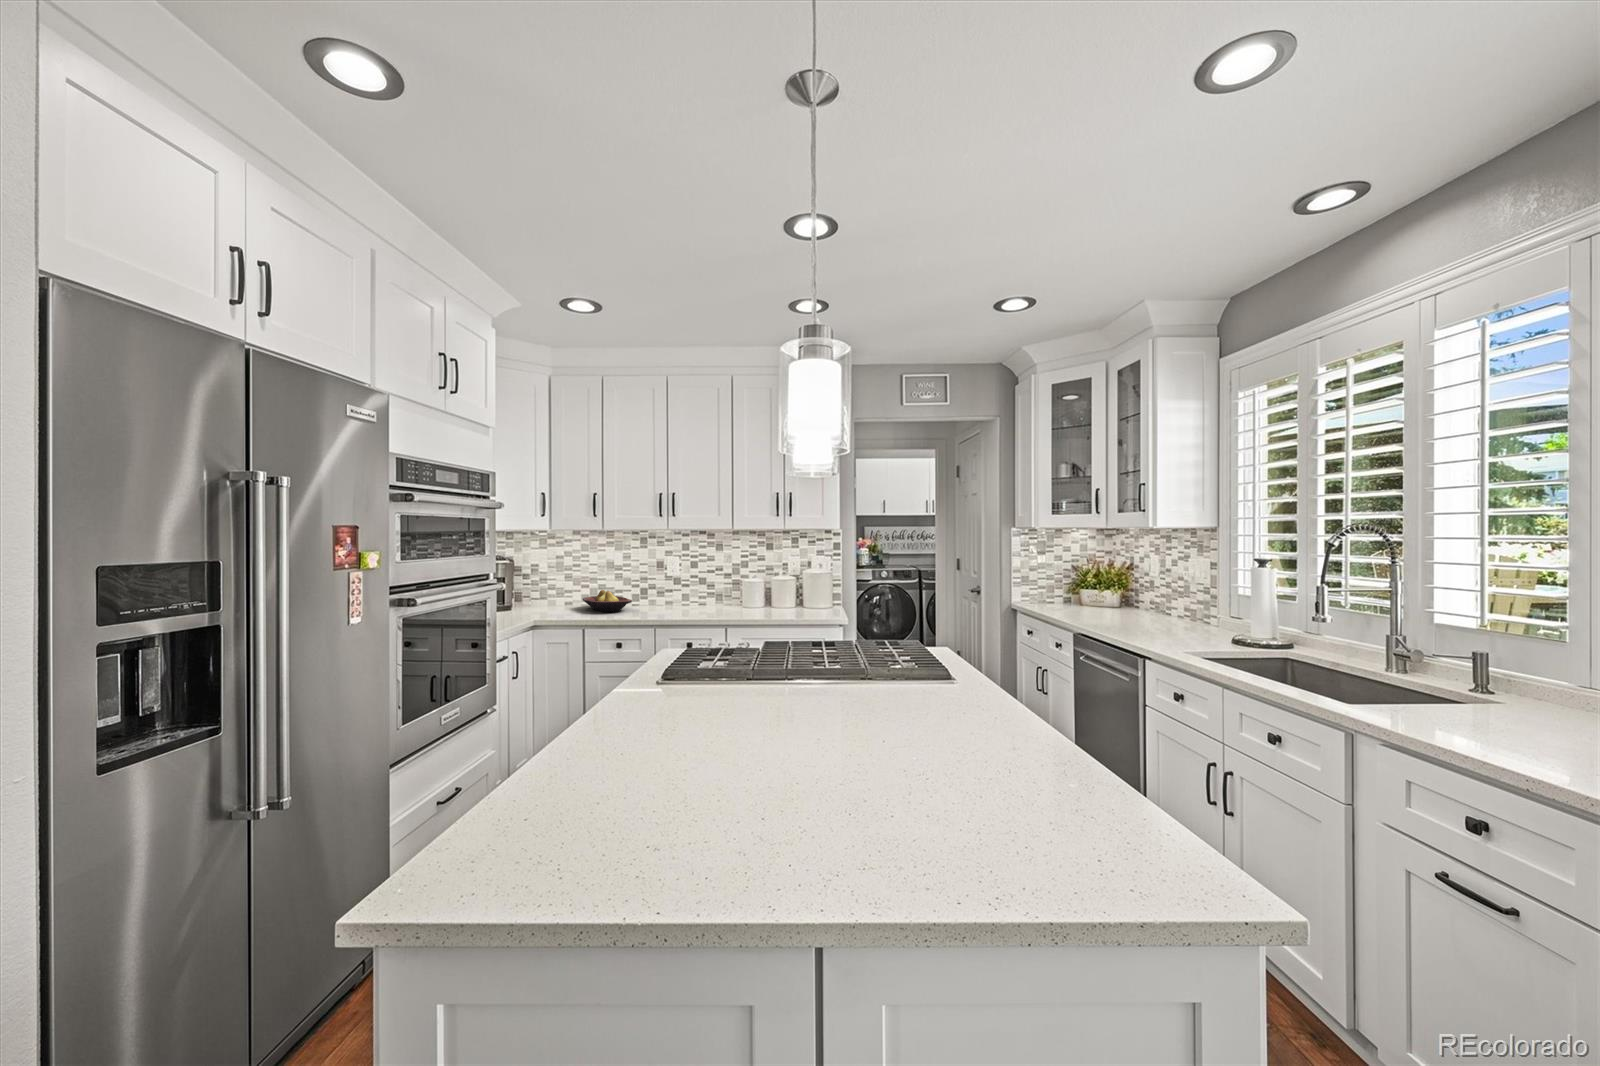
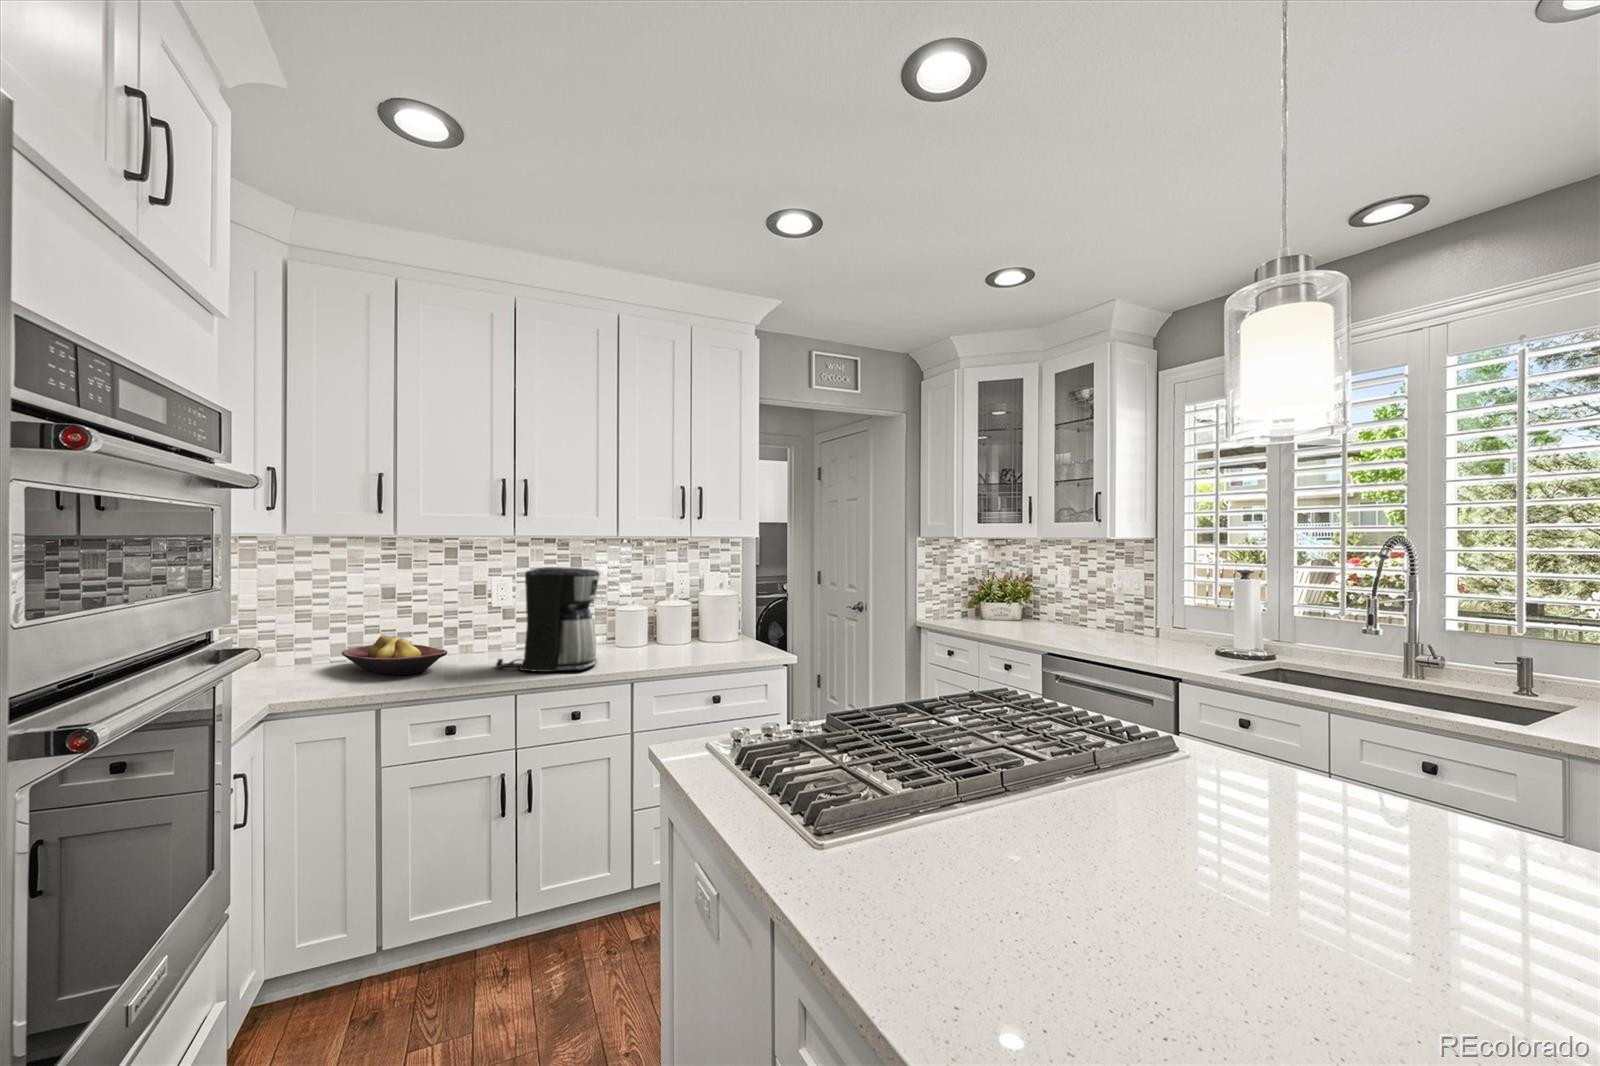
coffee maker: none [655,551,715,616] -> present [496,567,600,672]

